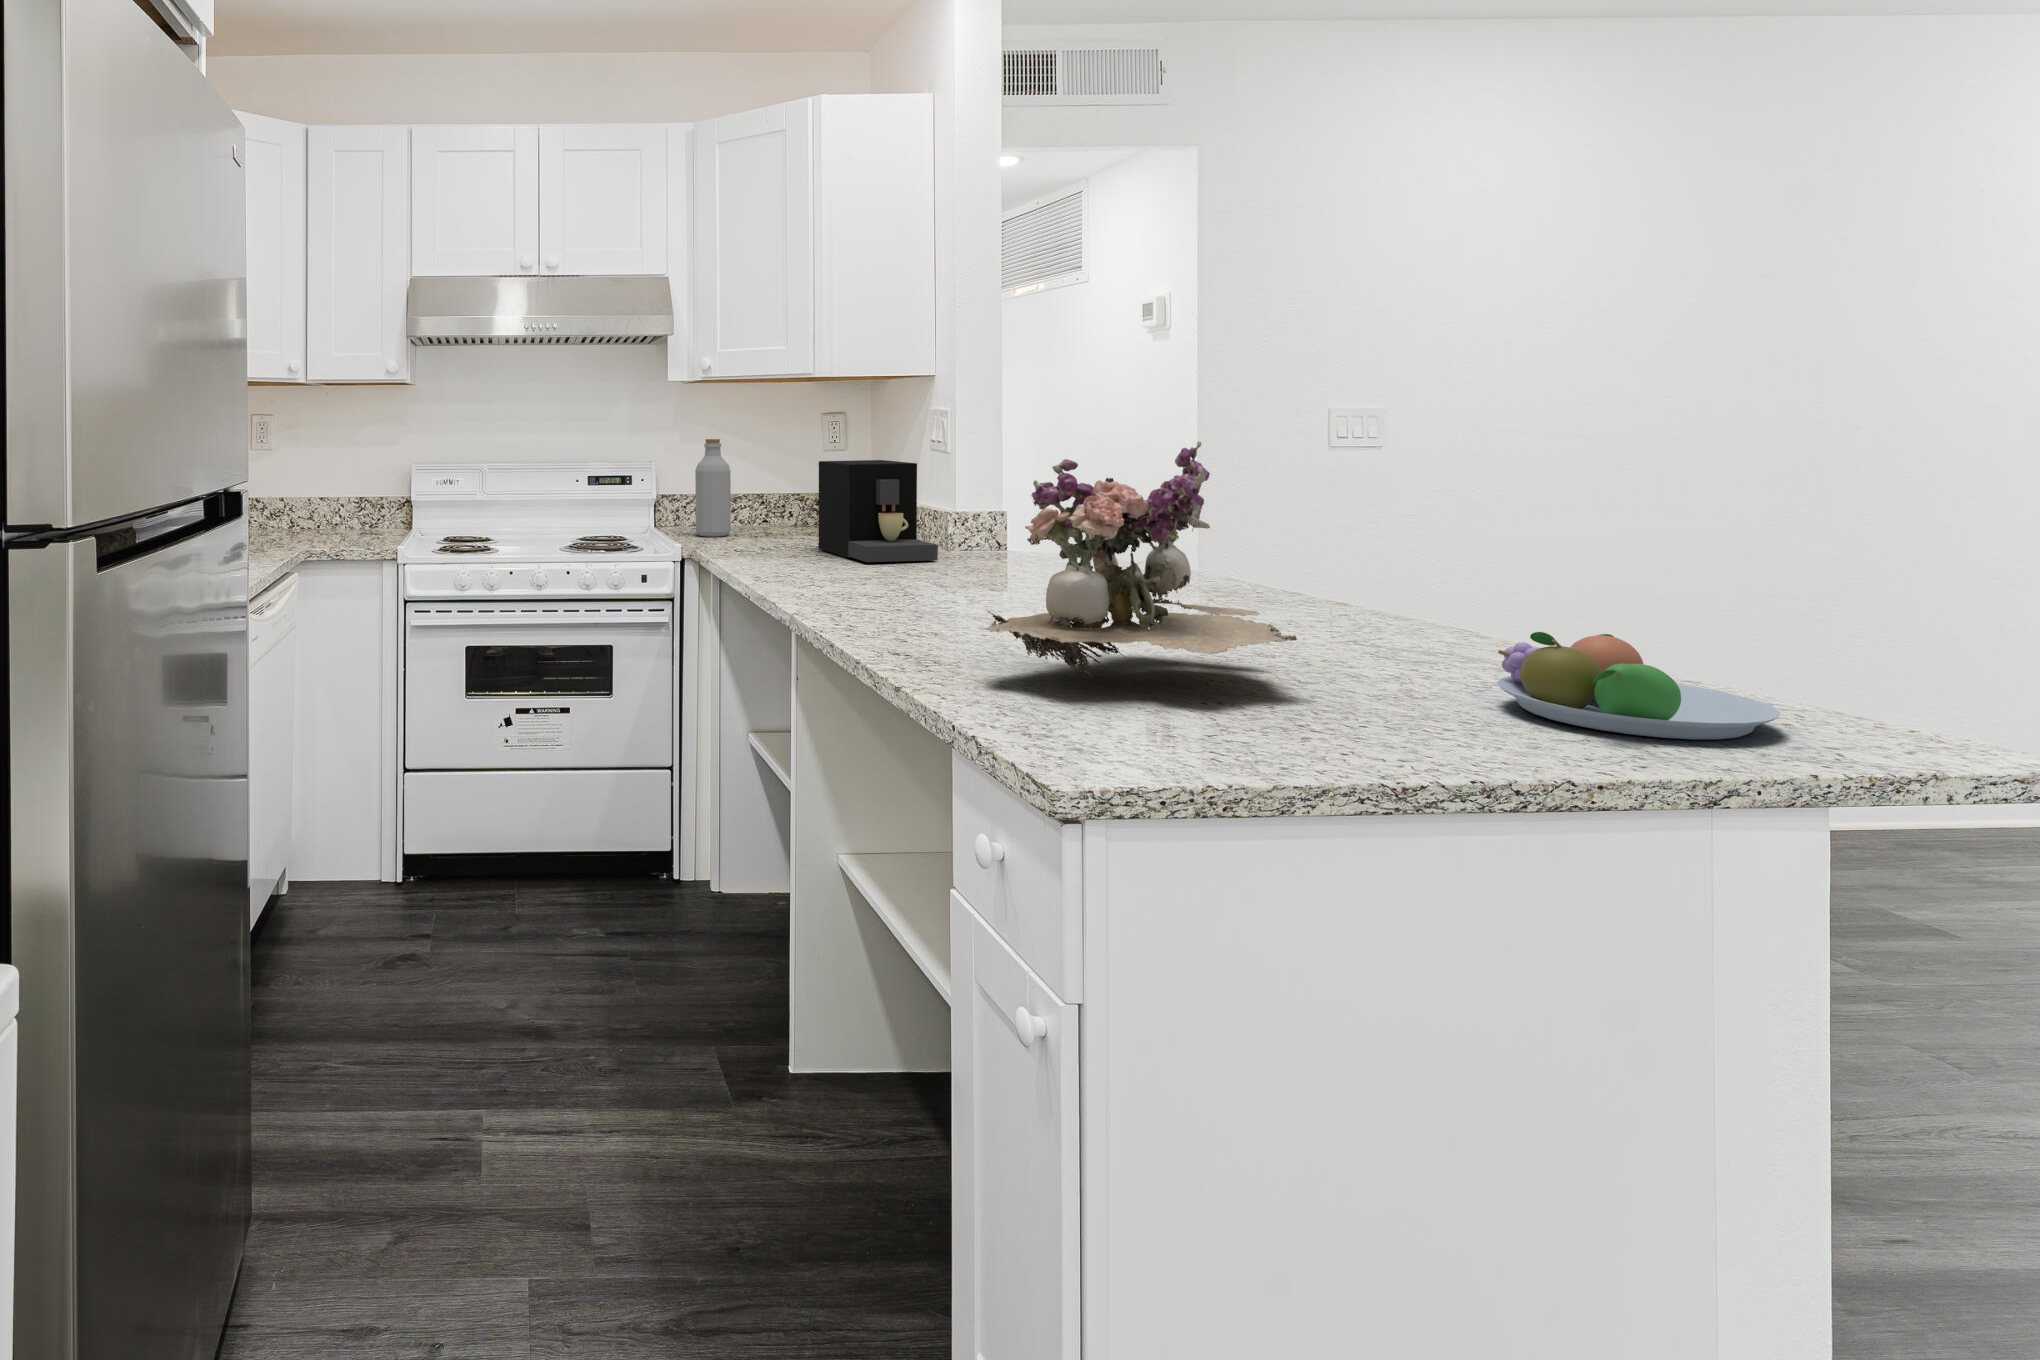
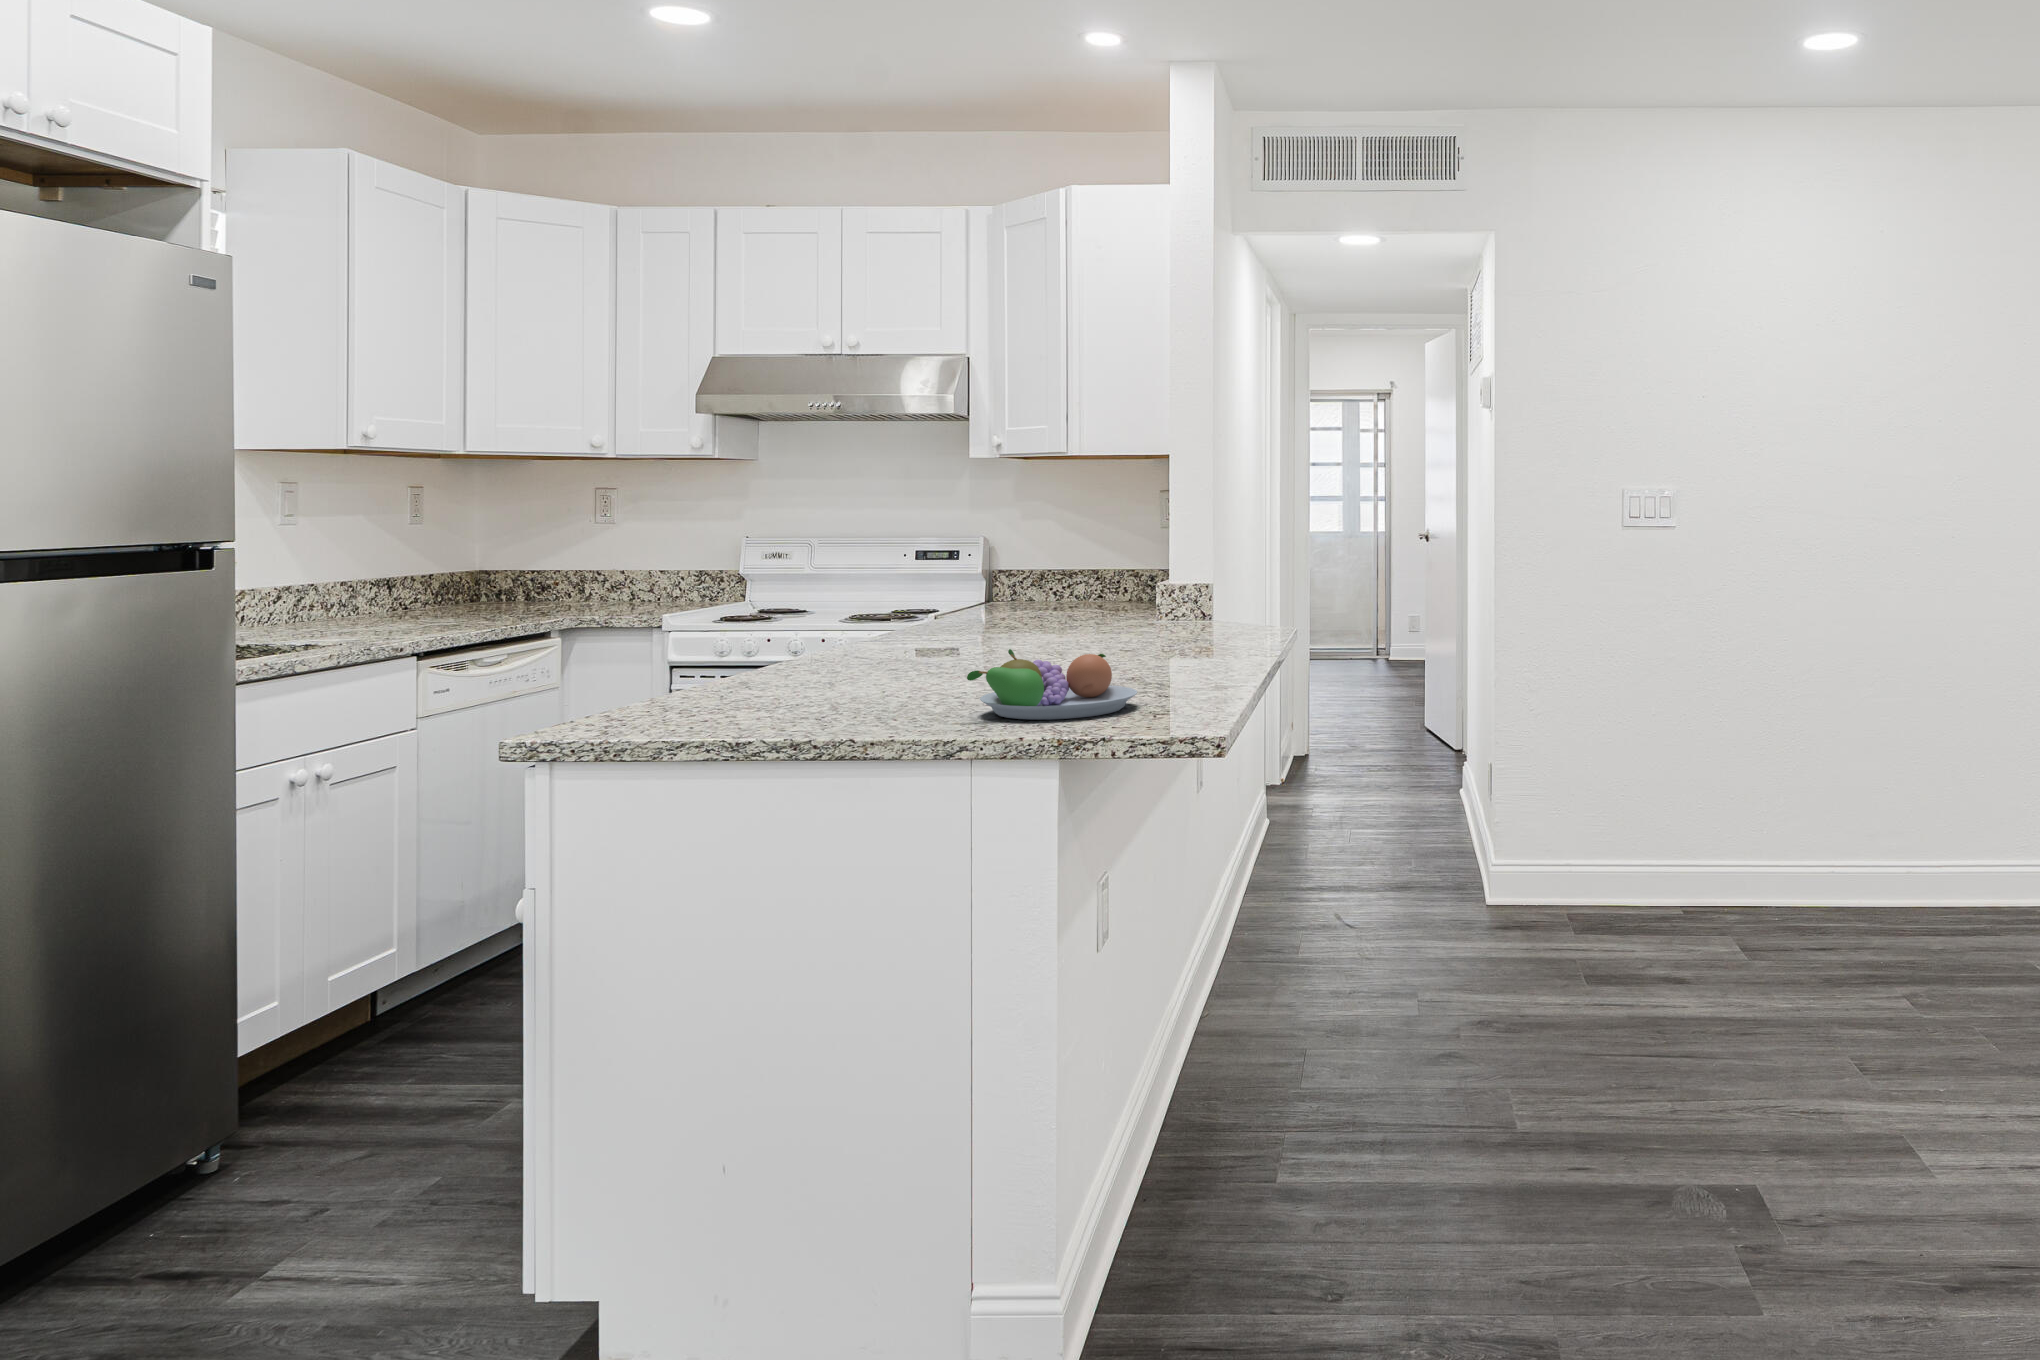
bottle: present [695,439,731,537] -> none [1009,516,1044,610]
flower arrangement: present [986,441,1297,677] -> none [714,513,970,694]
coffee maker: present [819,460,938,562] -> none [1040,536,1121,627]

